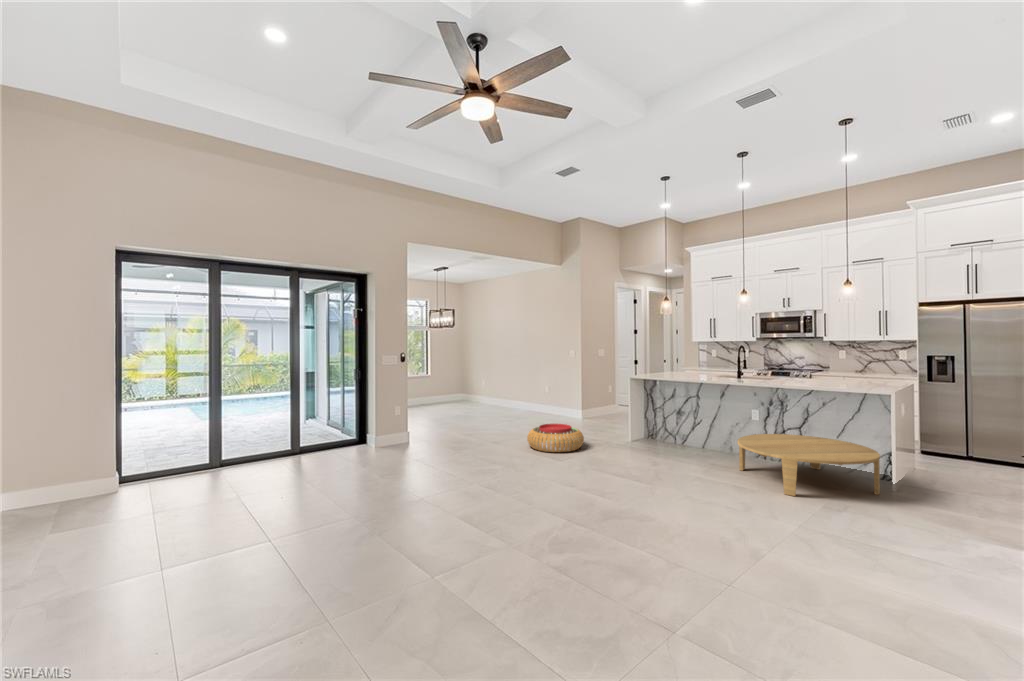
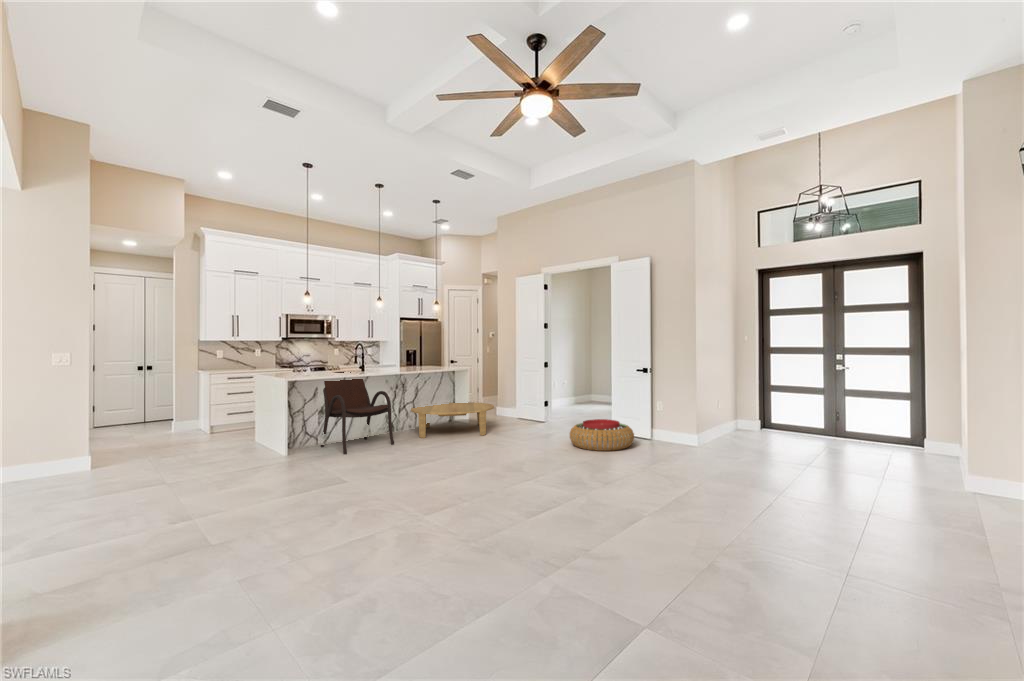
armchair: none [645,378,718,462] -> present [321,372,394,454]
pouf: present [527,424,584,452] -> present [570,419,634,451]

